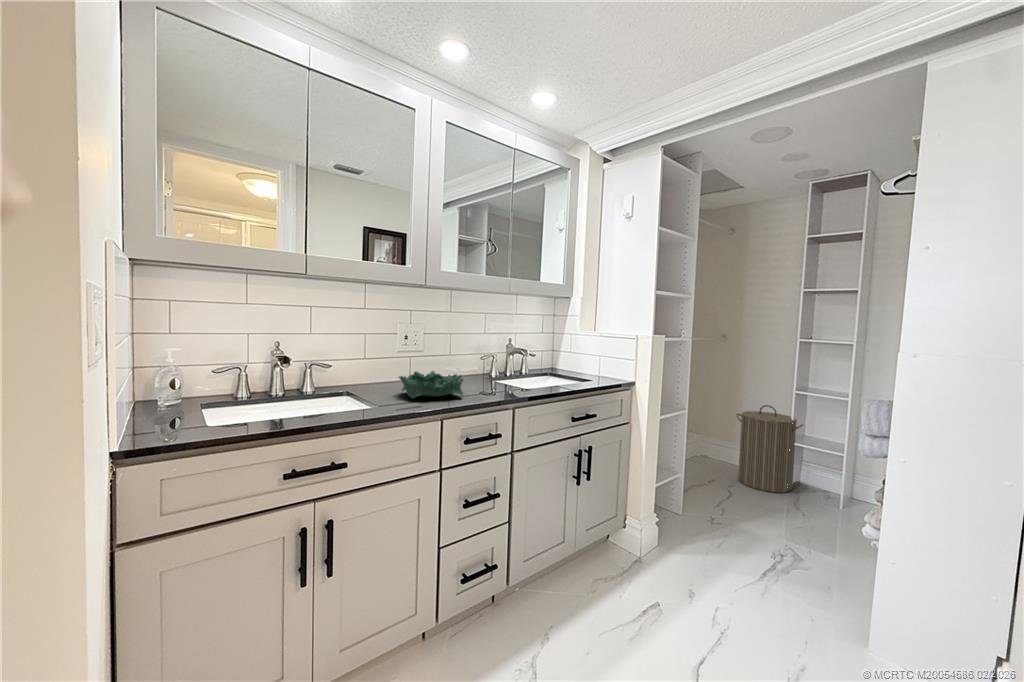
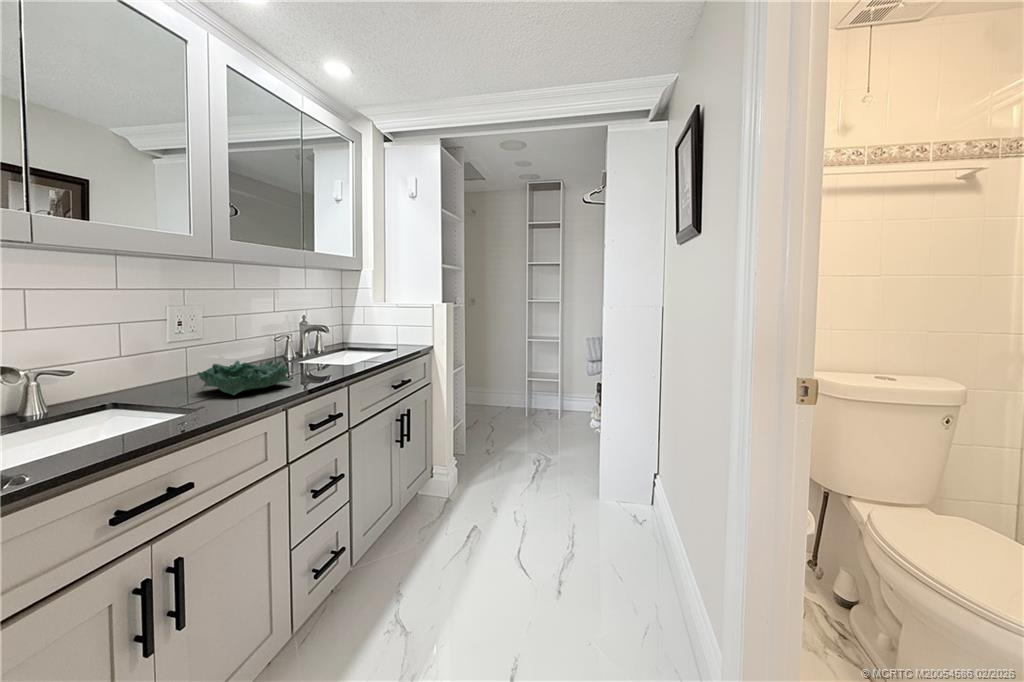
laundry hamper: present [736,405,803,493] -> none [489,355,534,420]

